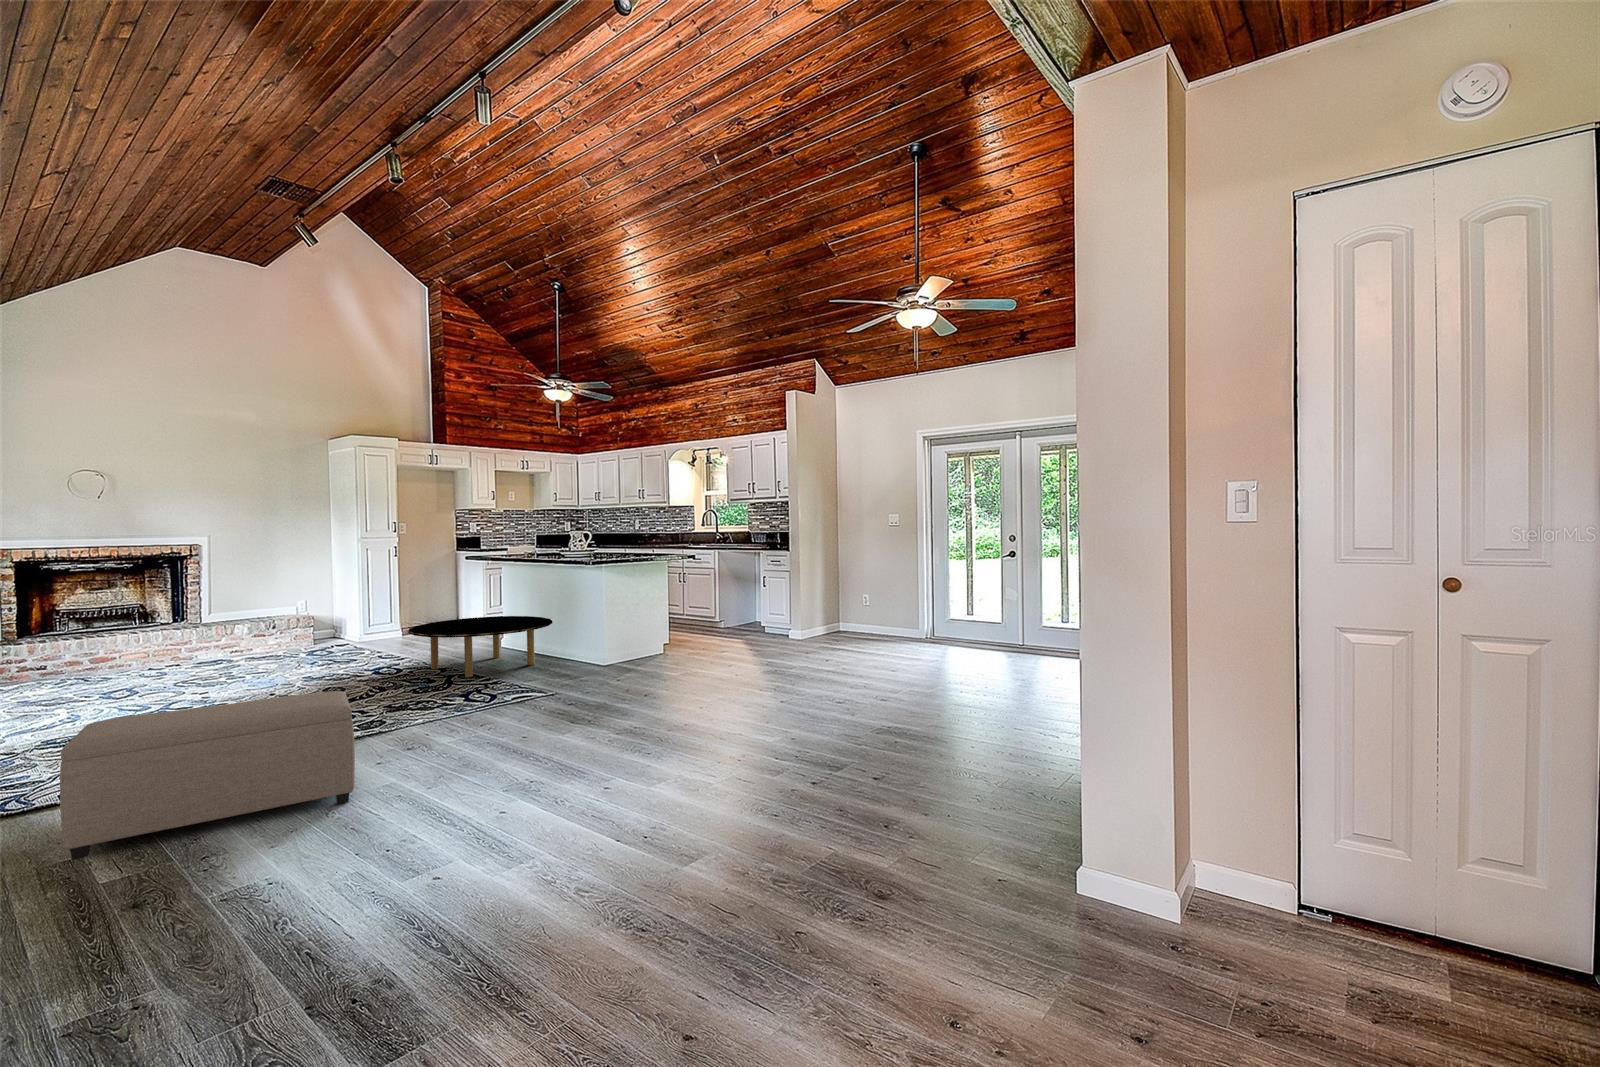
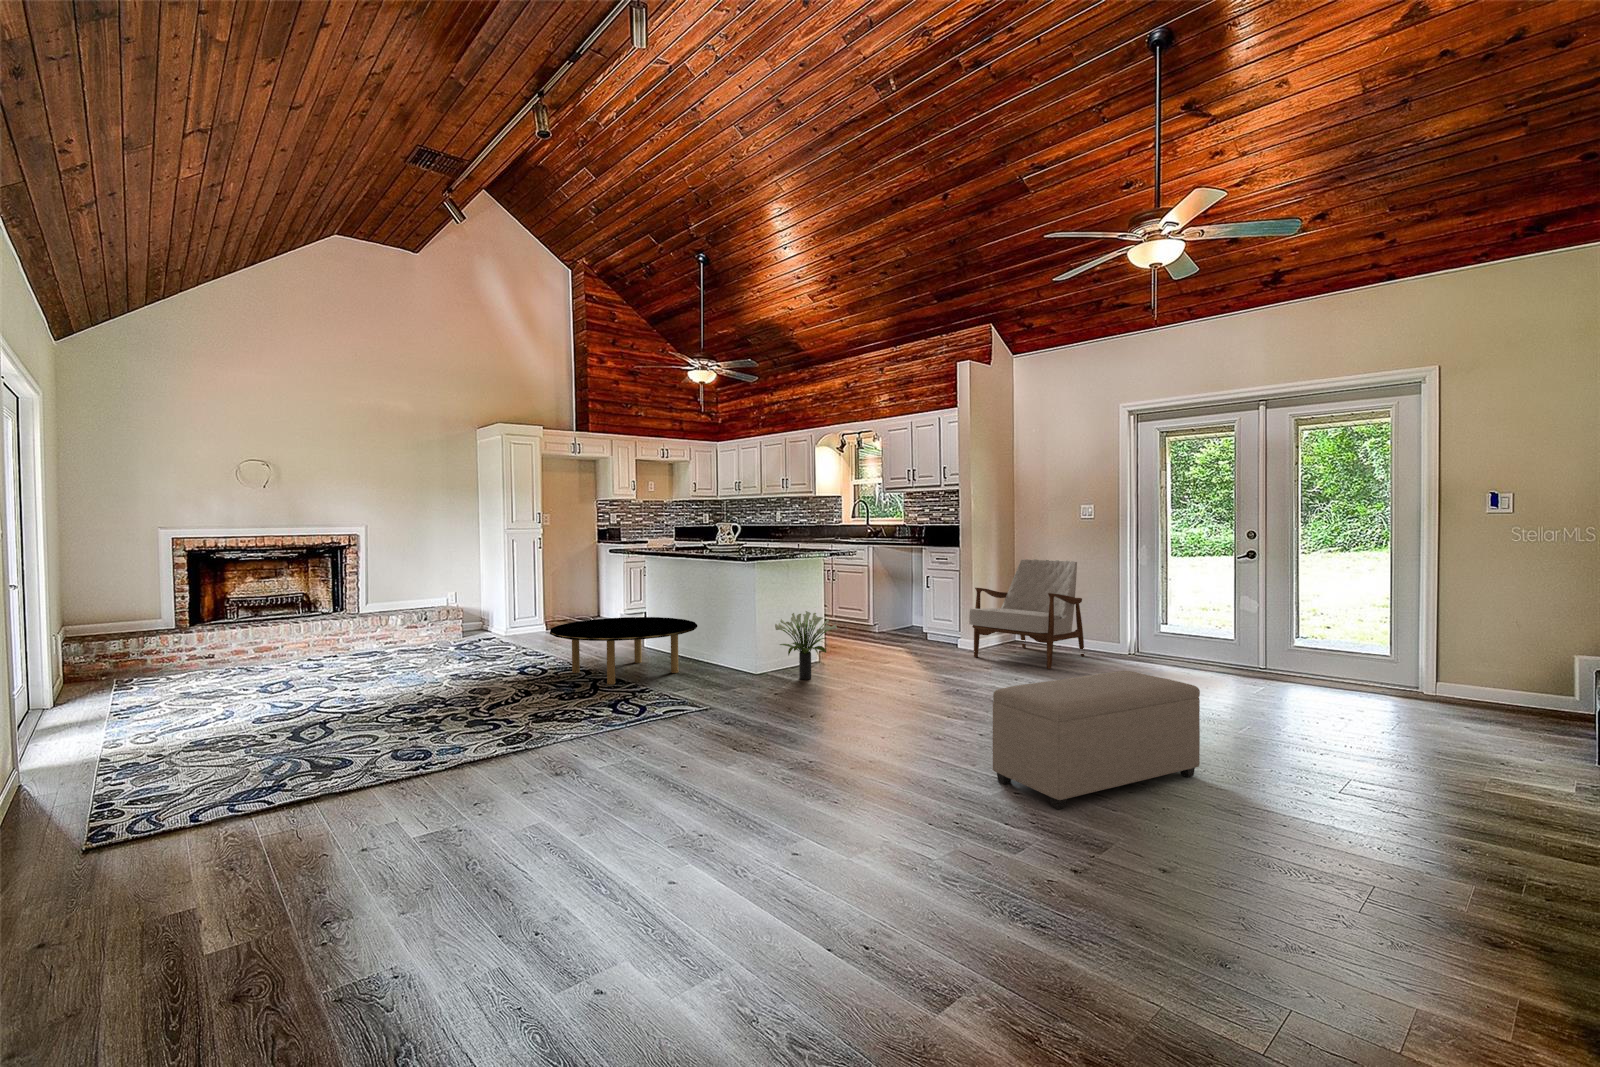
armchair: none [797,559,892,649] -> present [969,559,1084,669]
potted plant: none [623,606,679,666] -> present [775,611,837,680]
ottoman: present [60,691,355,859] -> present [993,671,1200,809]

